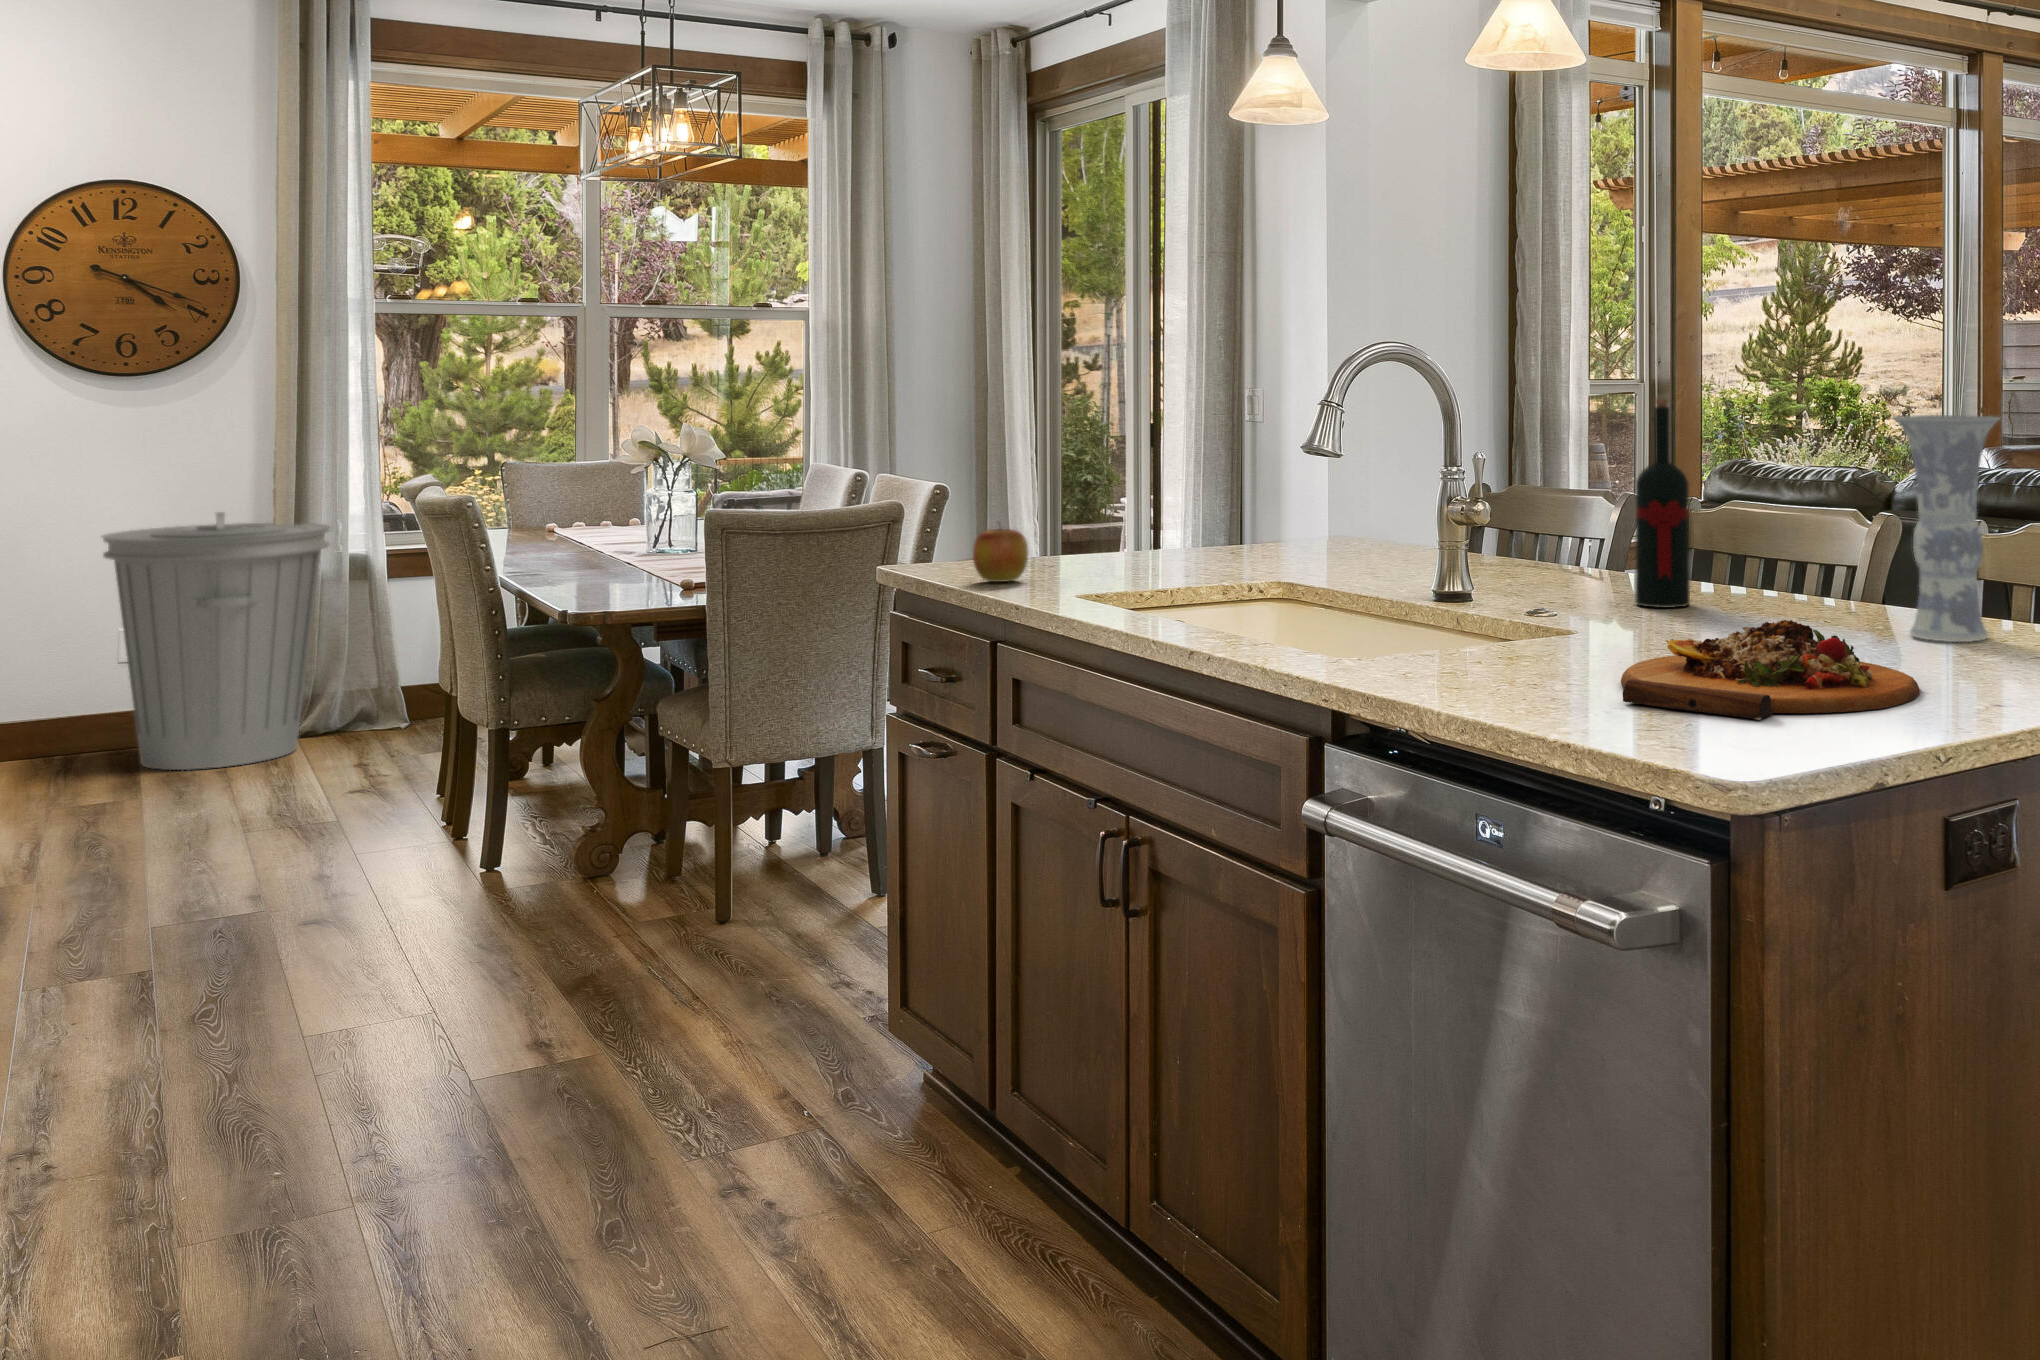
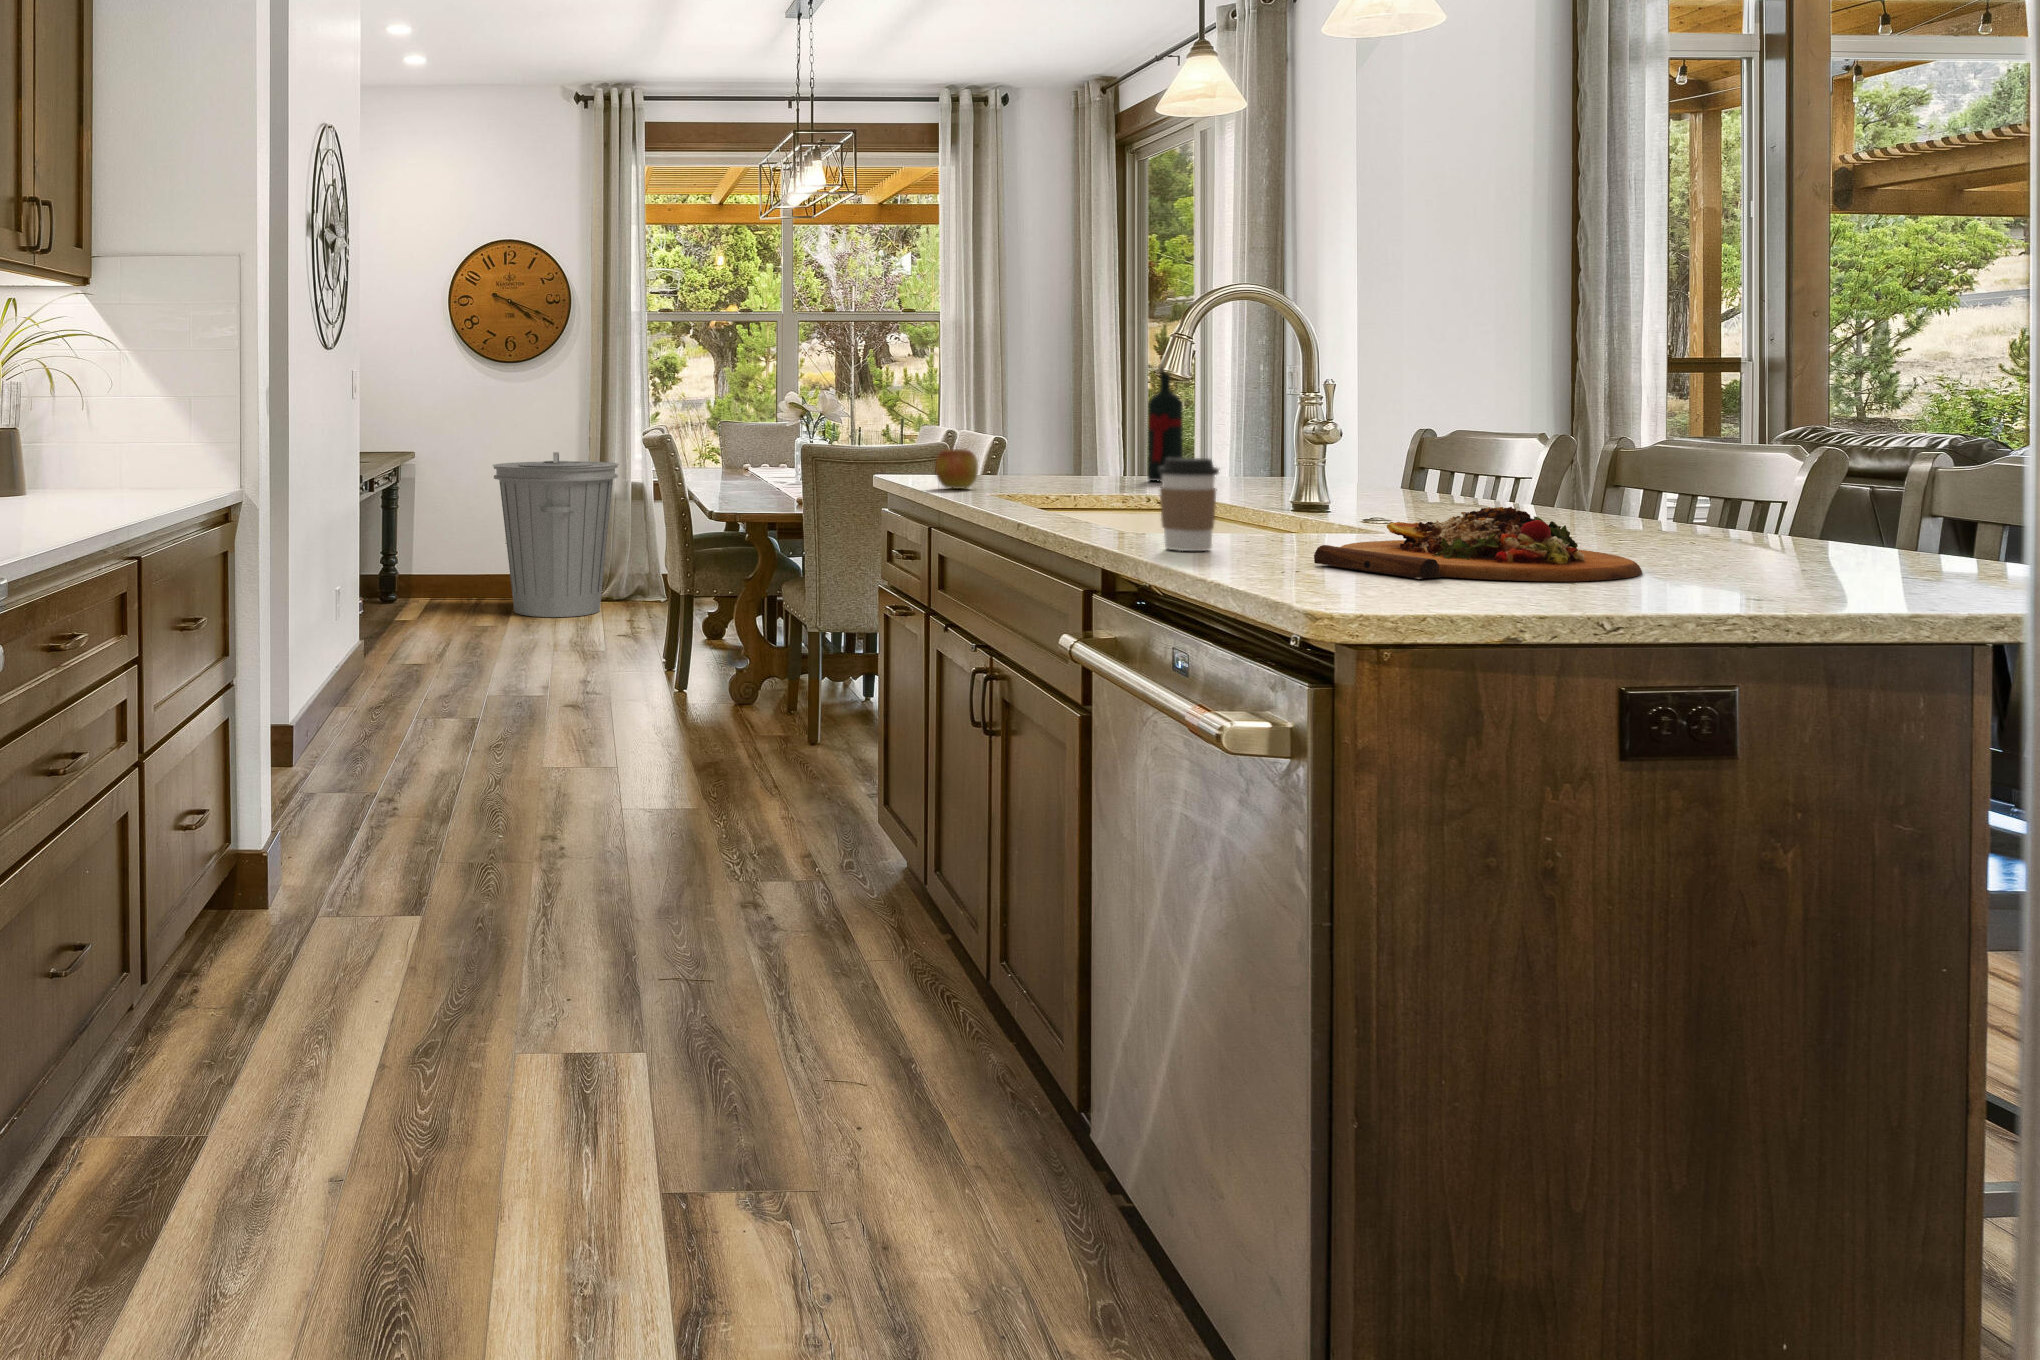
wine bottle: present [1635,398,1690,608] -> present [1147,351,1183,482]
vase: present [1894,415,2000,642] -> none [1708,329,1839,554]
coffee cup: none [1419,573,1490,691] -> present [1158,458,1219,551]

